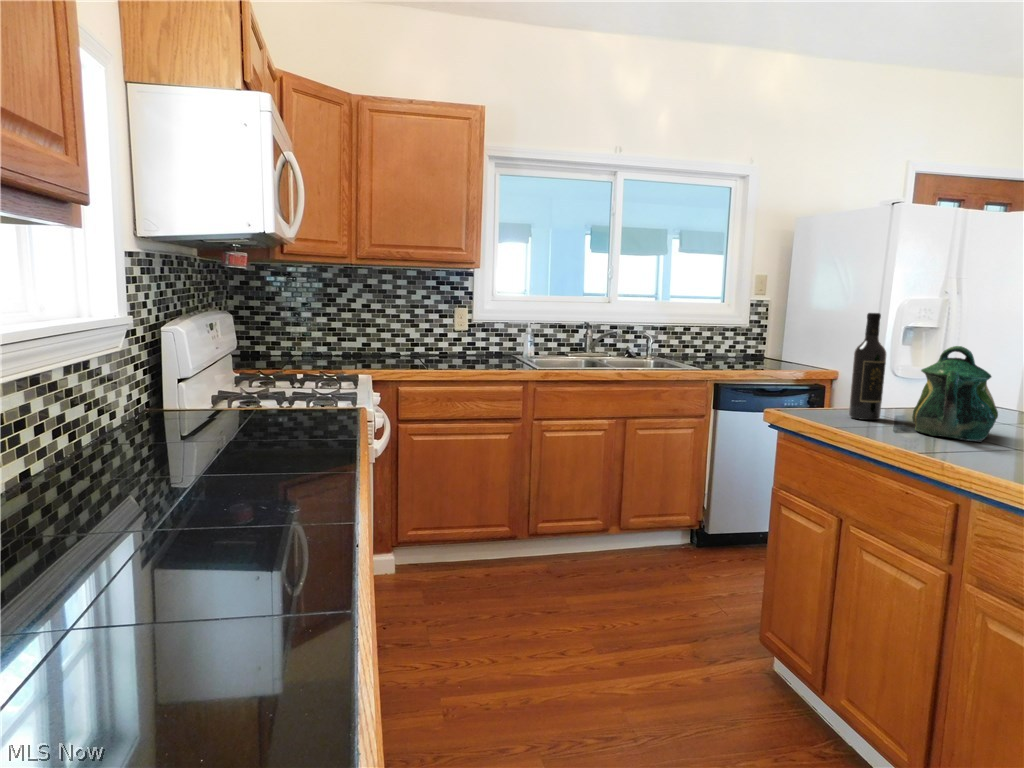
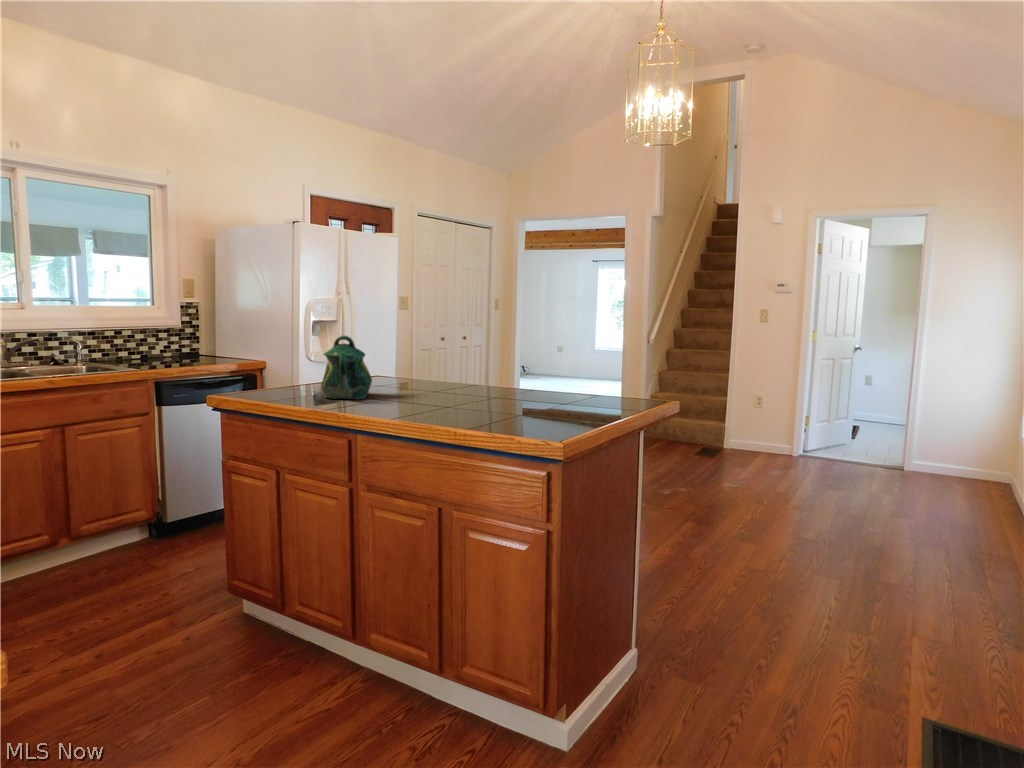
wine bottle: present [849,313,886,420] -> none [277,314,301,395]

